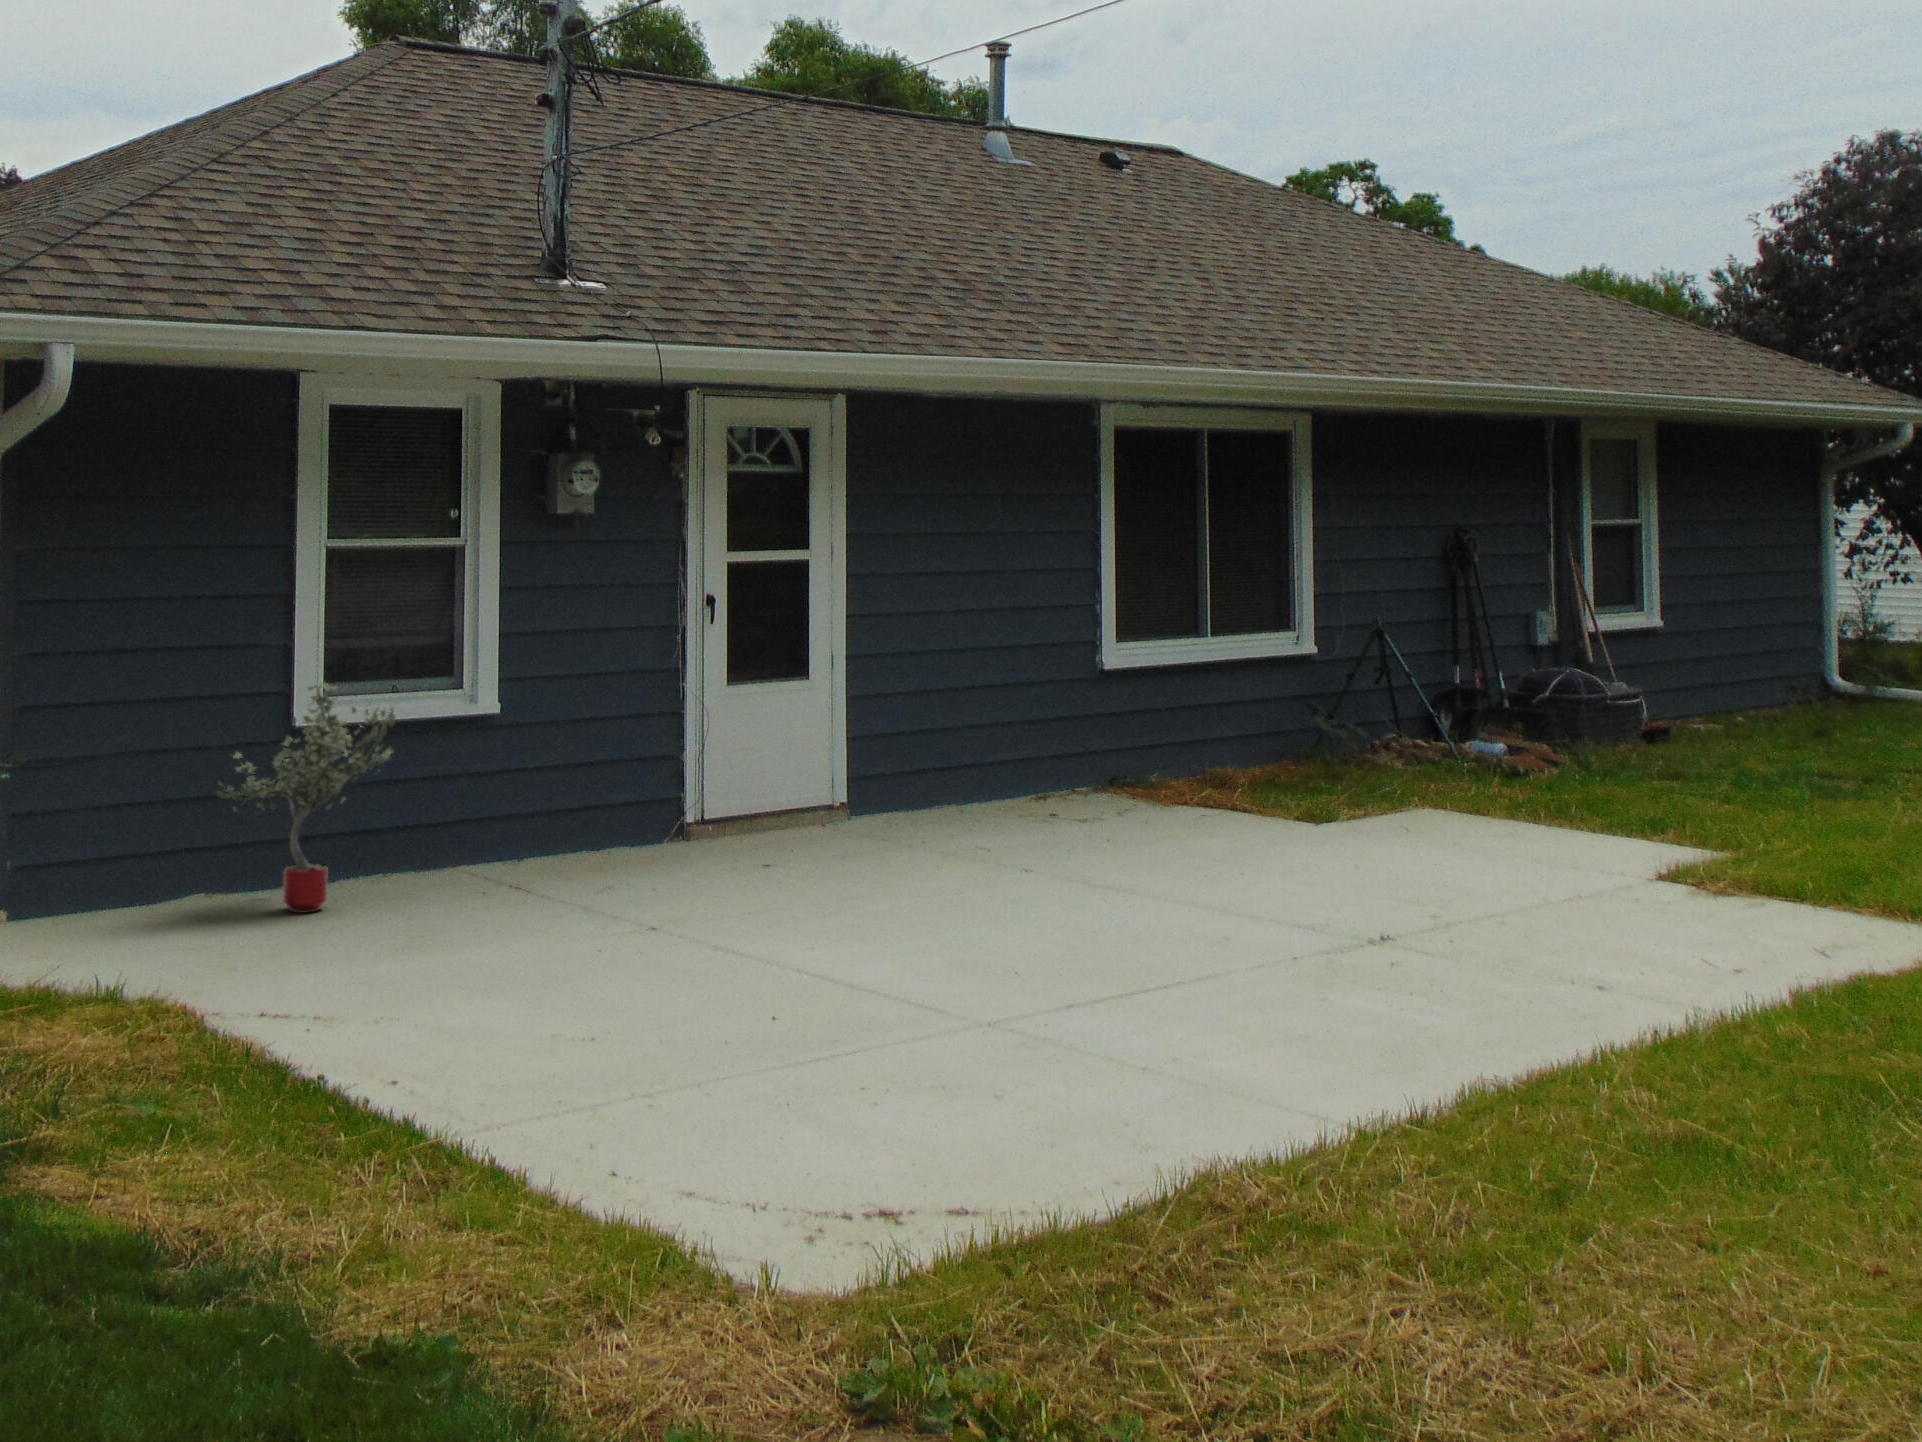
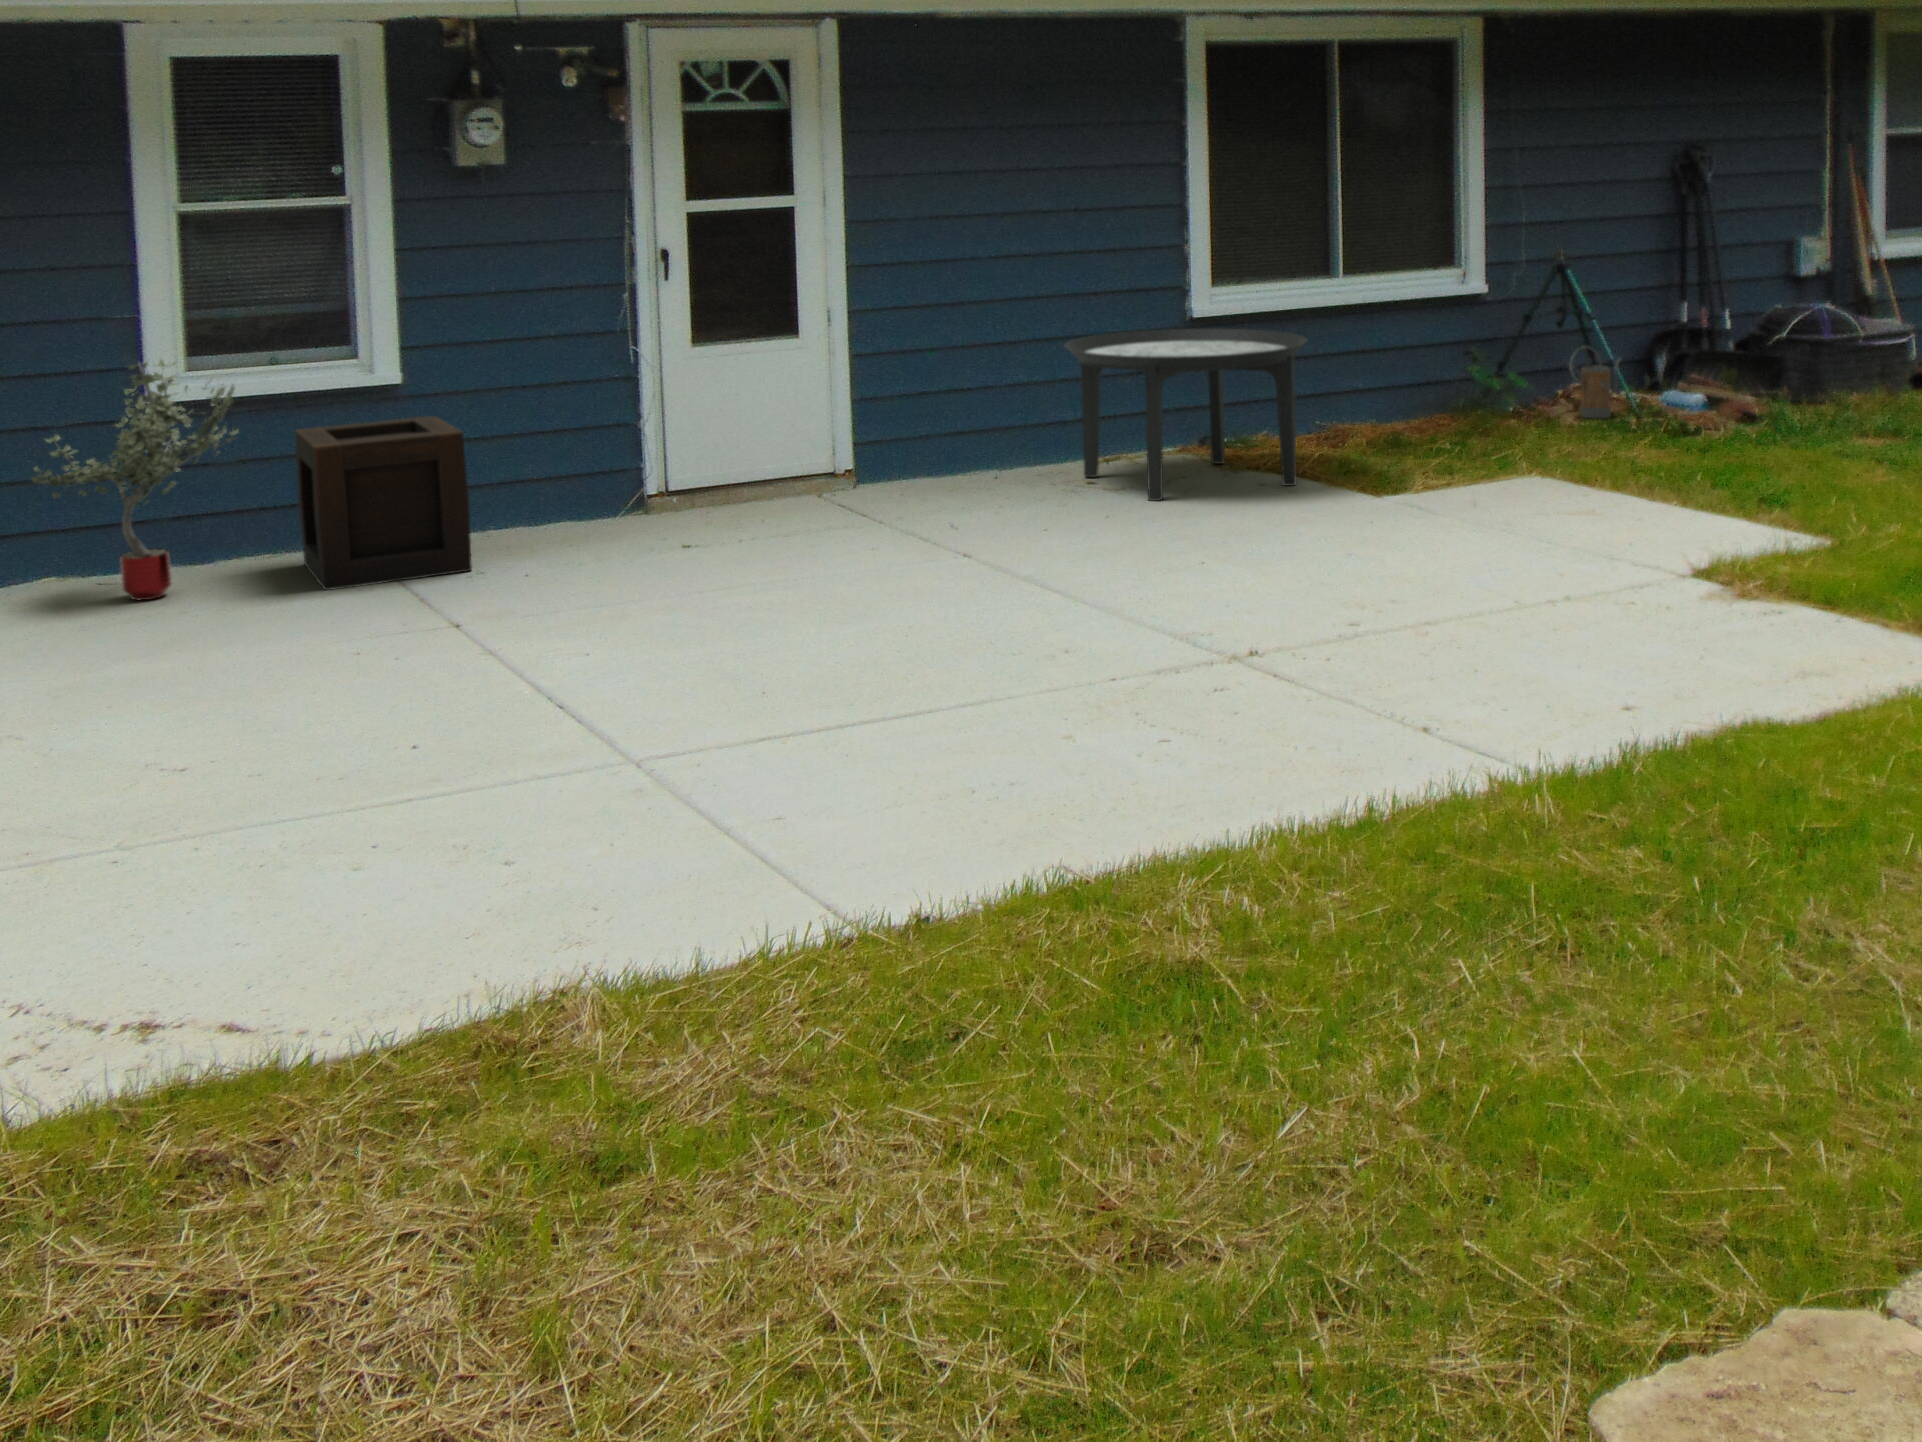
round table: none [1023,679,1240,830] -> present [1064,329,1307,501]
watering can: none [1389,702,1428,768] -> present [1569,346,1621,418]
wooden crate: none [411,743,591,903] -> present [295,416,472,590]

